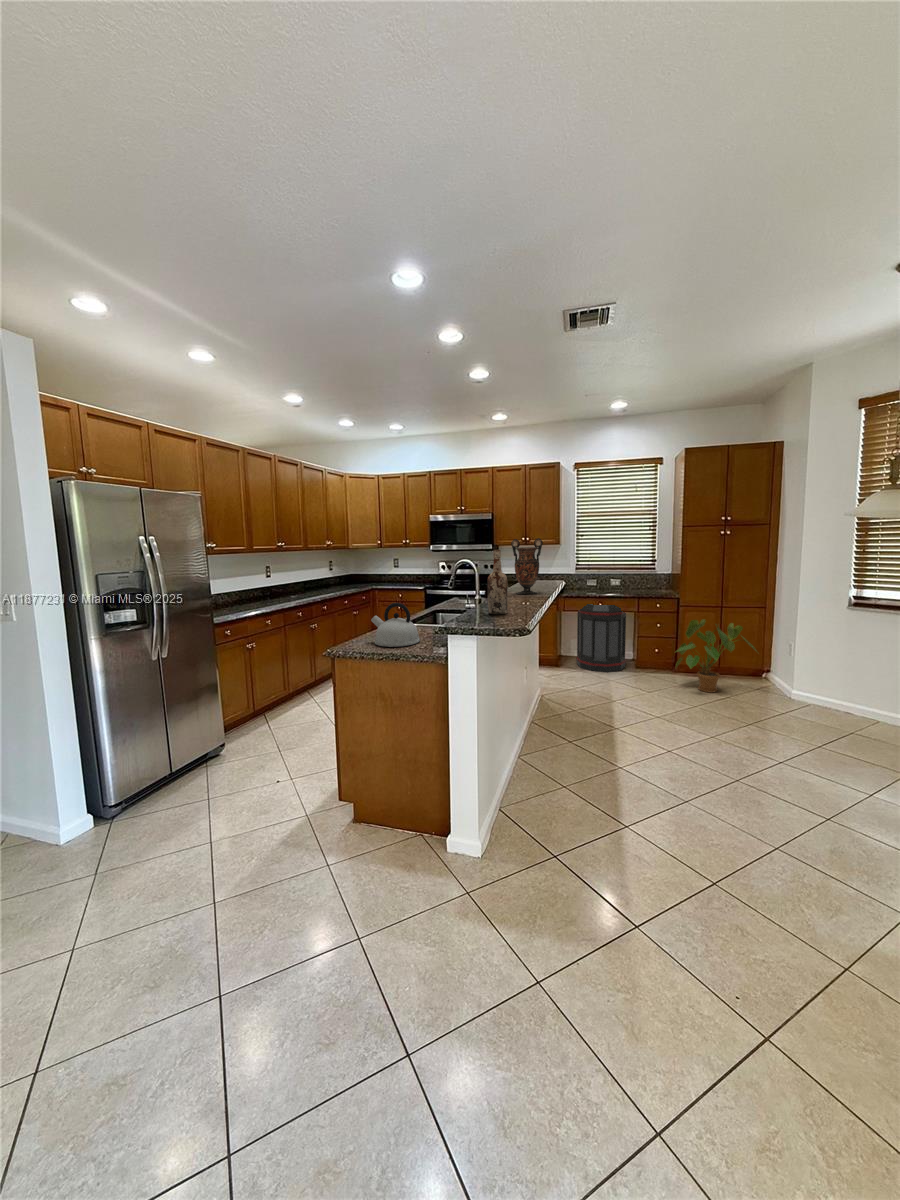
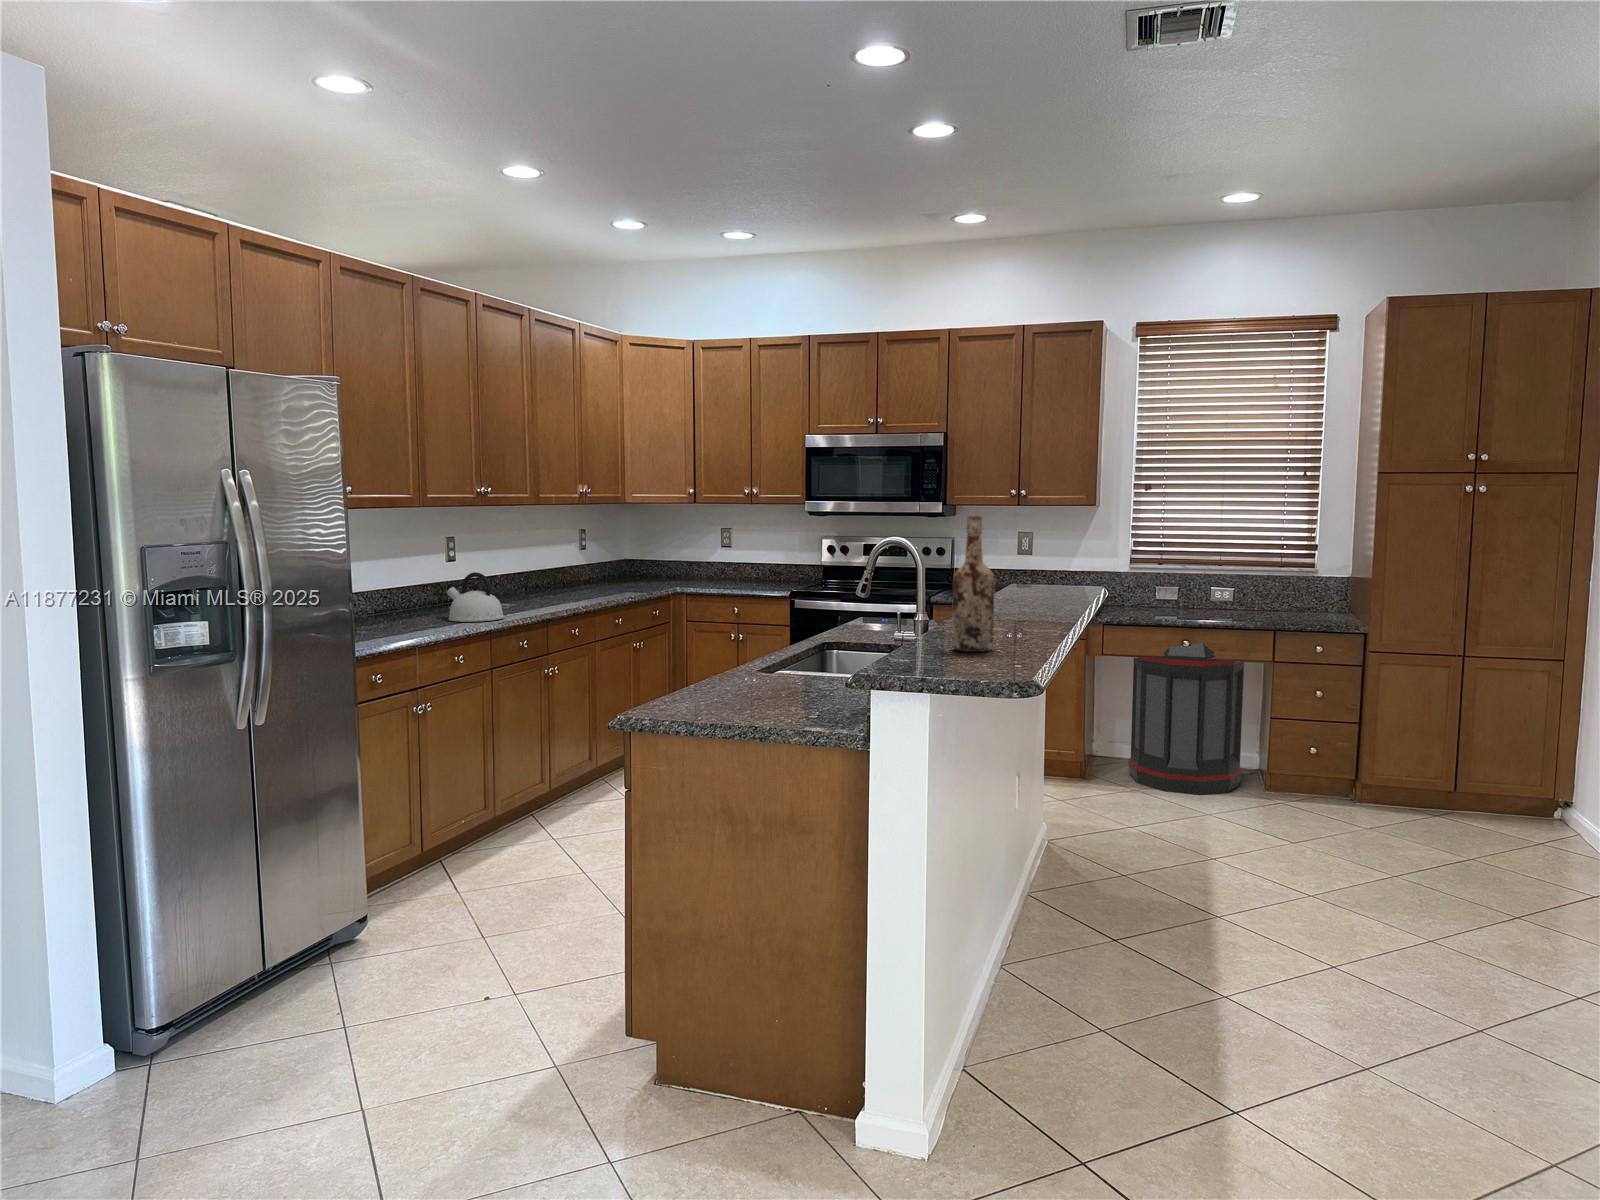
vase: present [511,538,543,594] -> none [997,493,1066,612]
kettle: present [371,603,420,647] -> present [447,572,504,622]
house plant: present [676,619,757,692] -> none [1351,681,1547,846]

